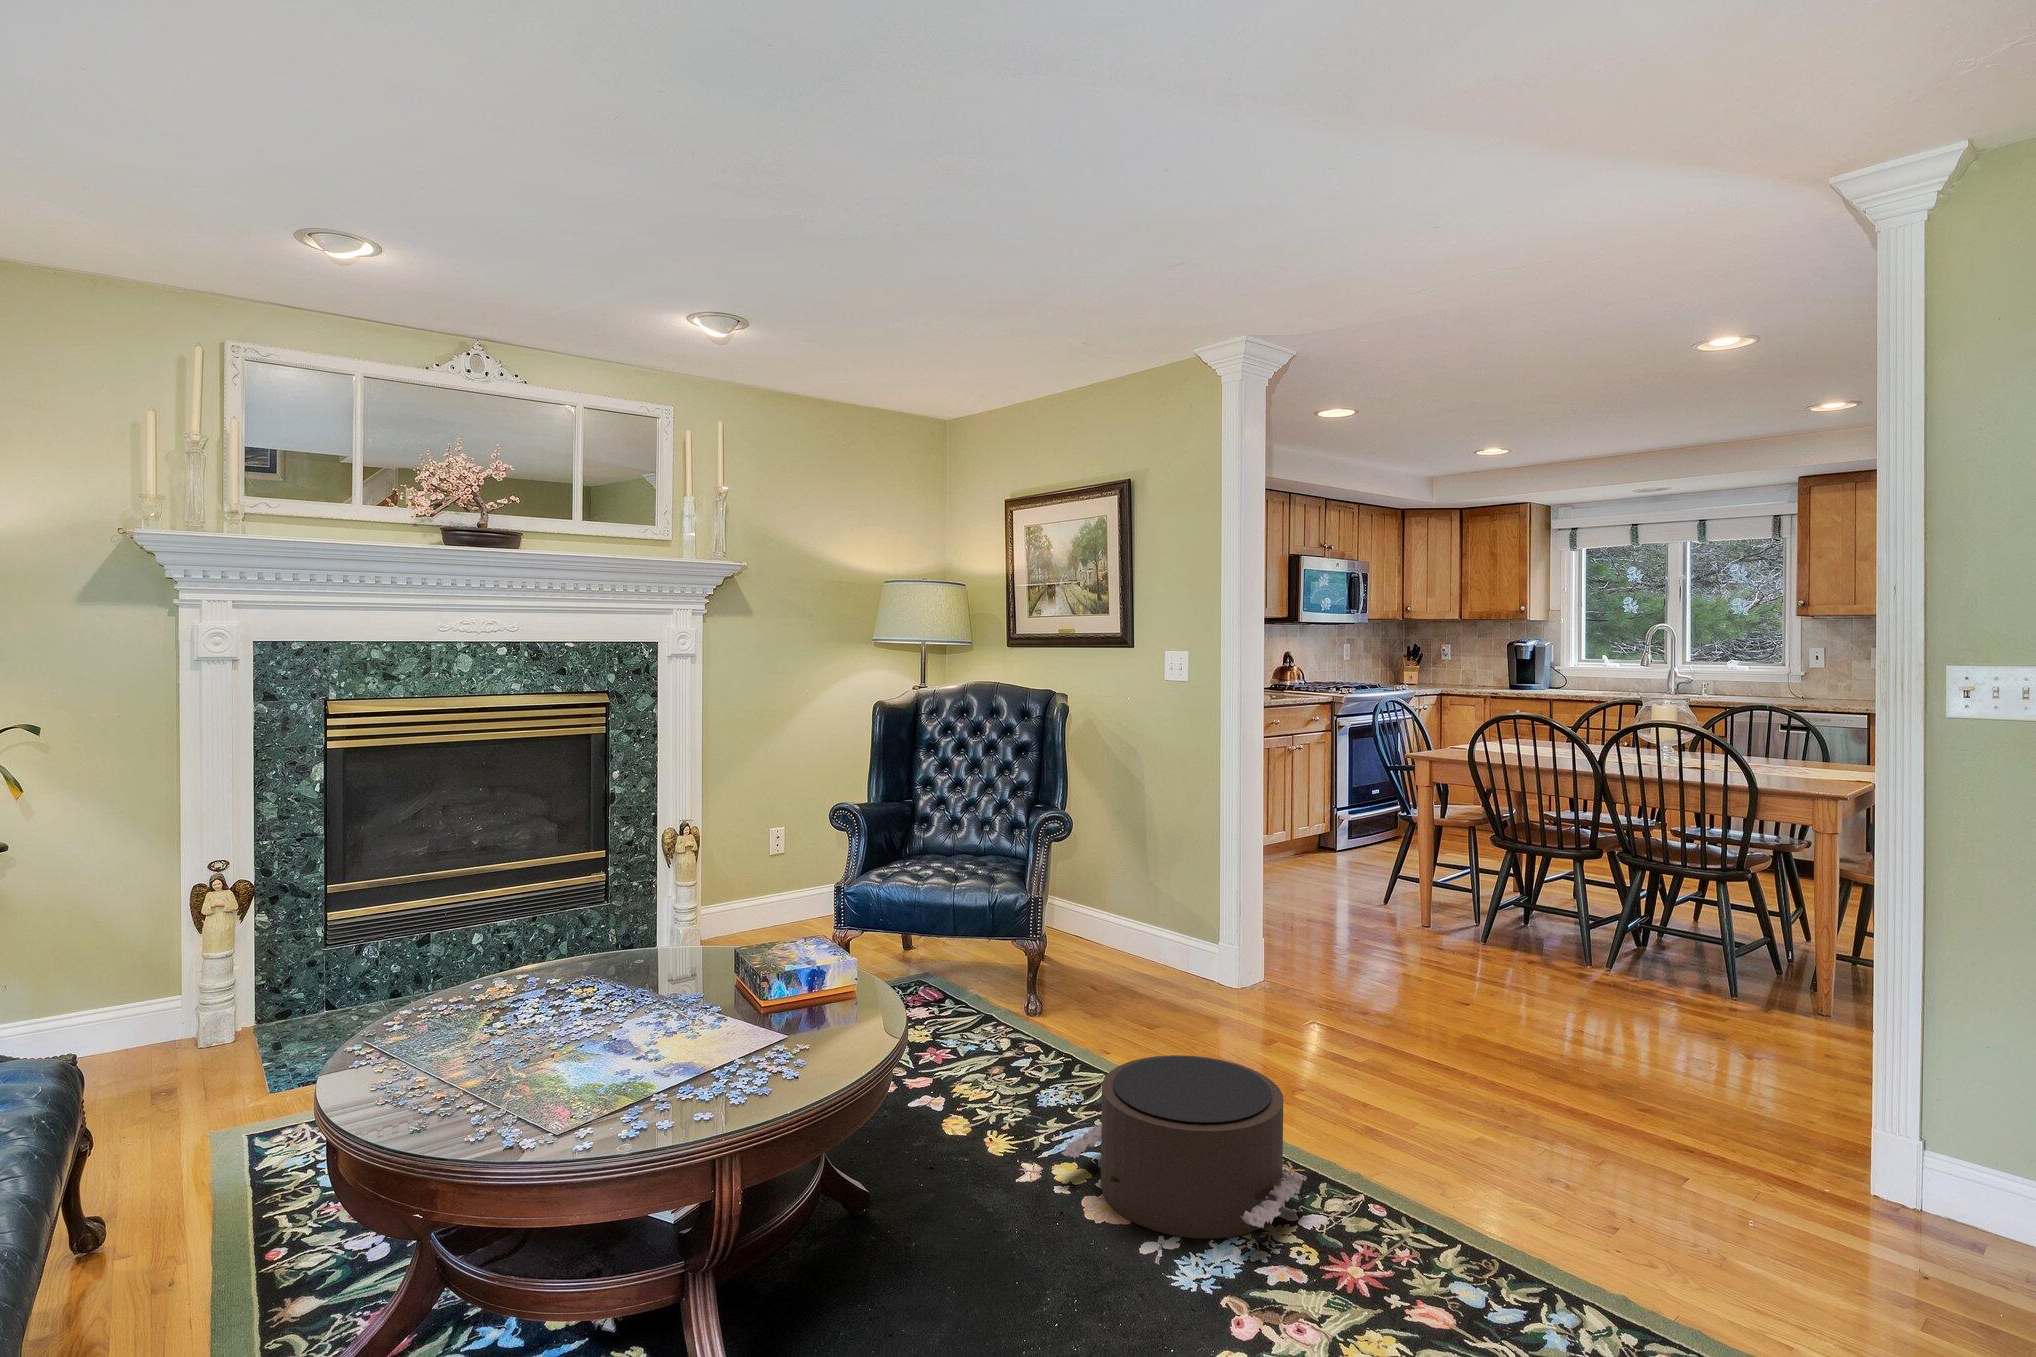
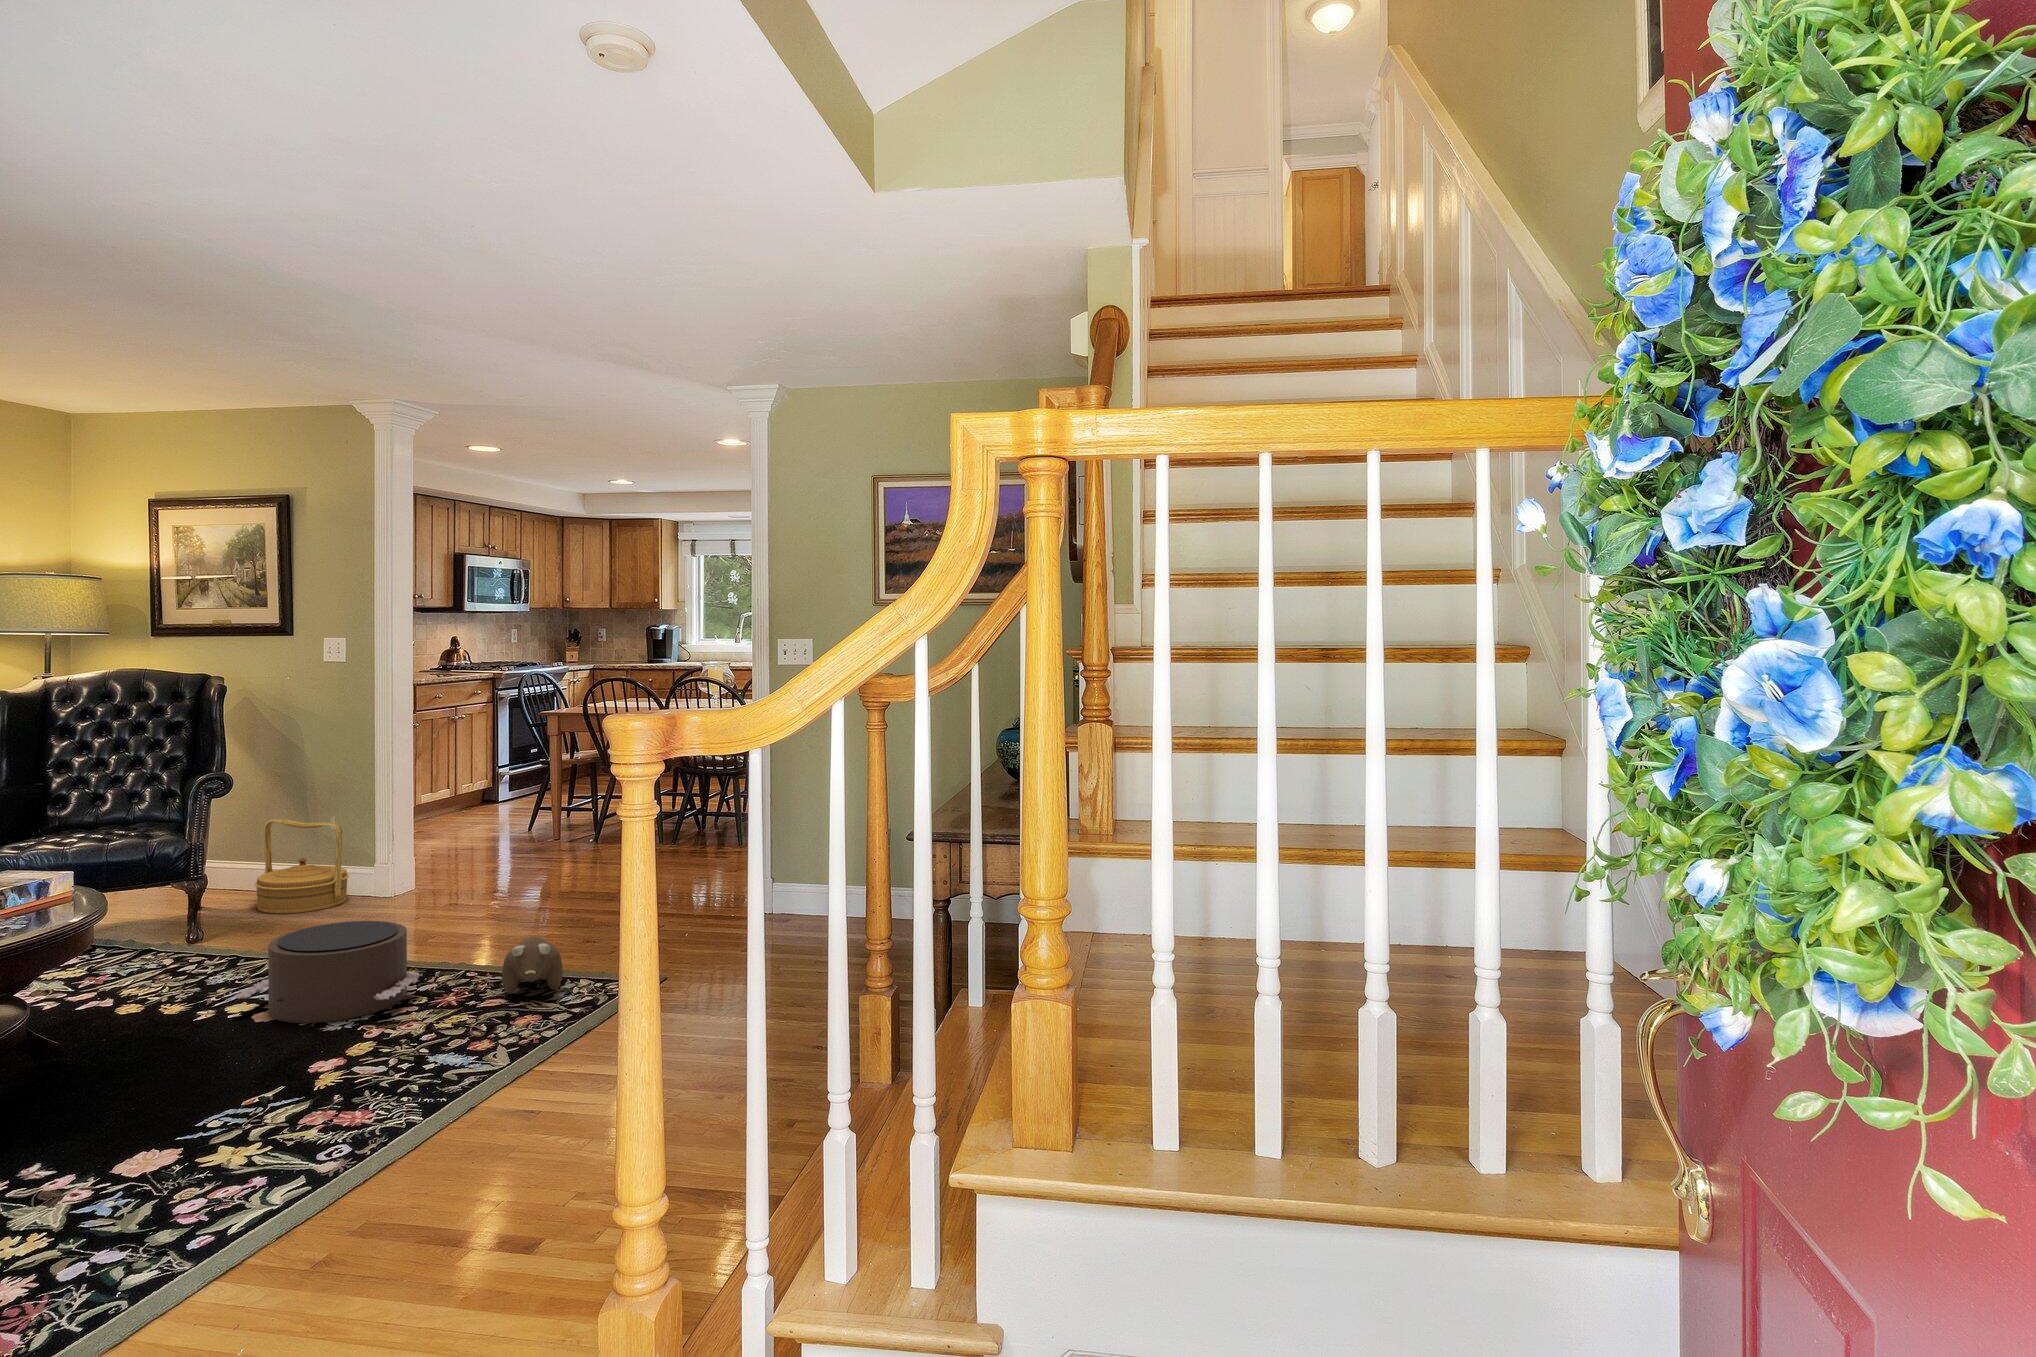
woven basket: none [1093,866,1190,991] -> present [255,819,349,914]
plush toy: none [1439,1160,1549,1275] -> present [502,937,563,994]

